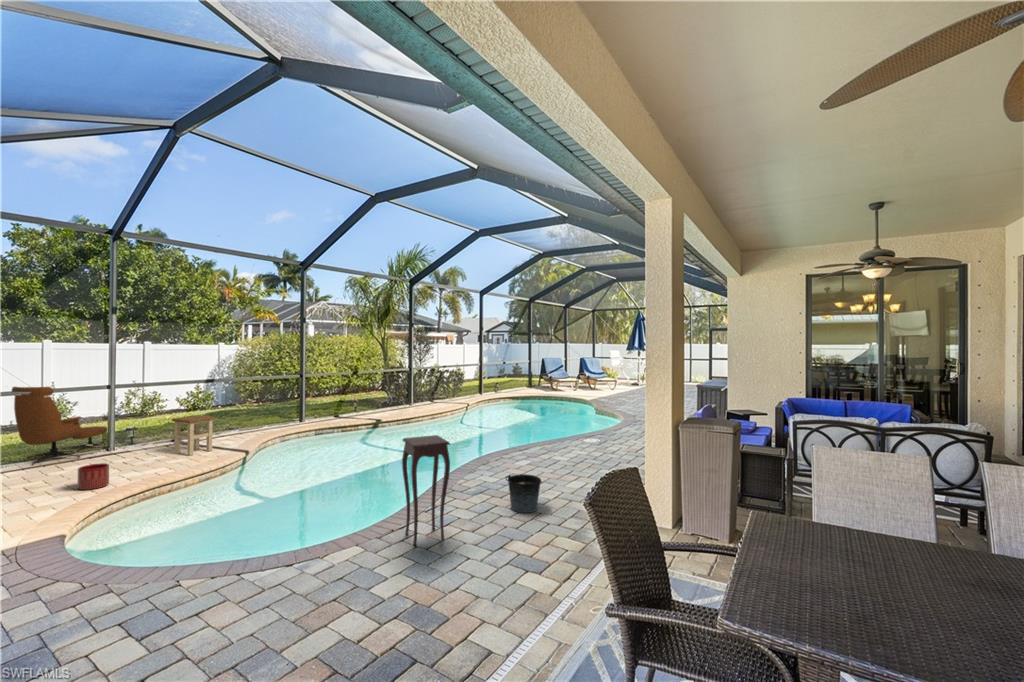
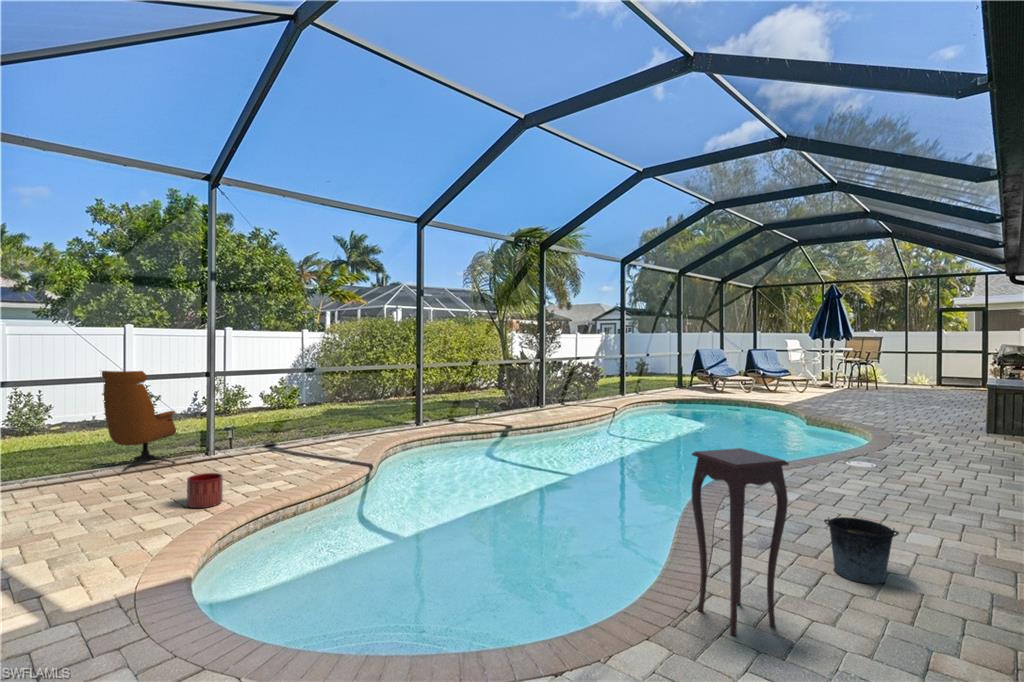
stool: present [172,415,215,456] -> none [280,413,330,467]

